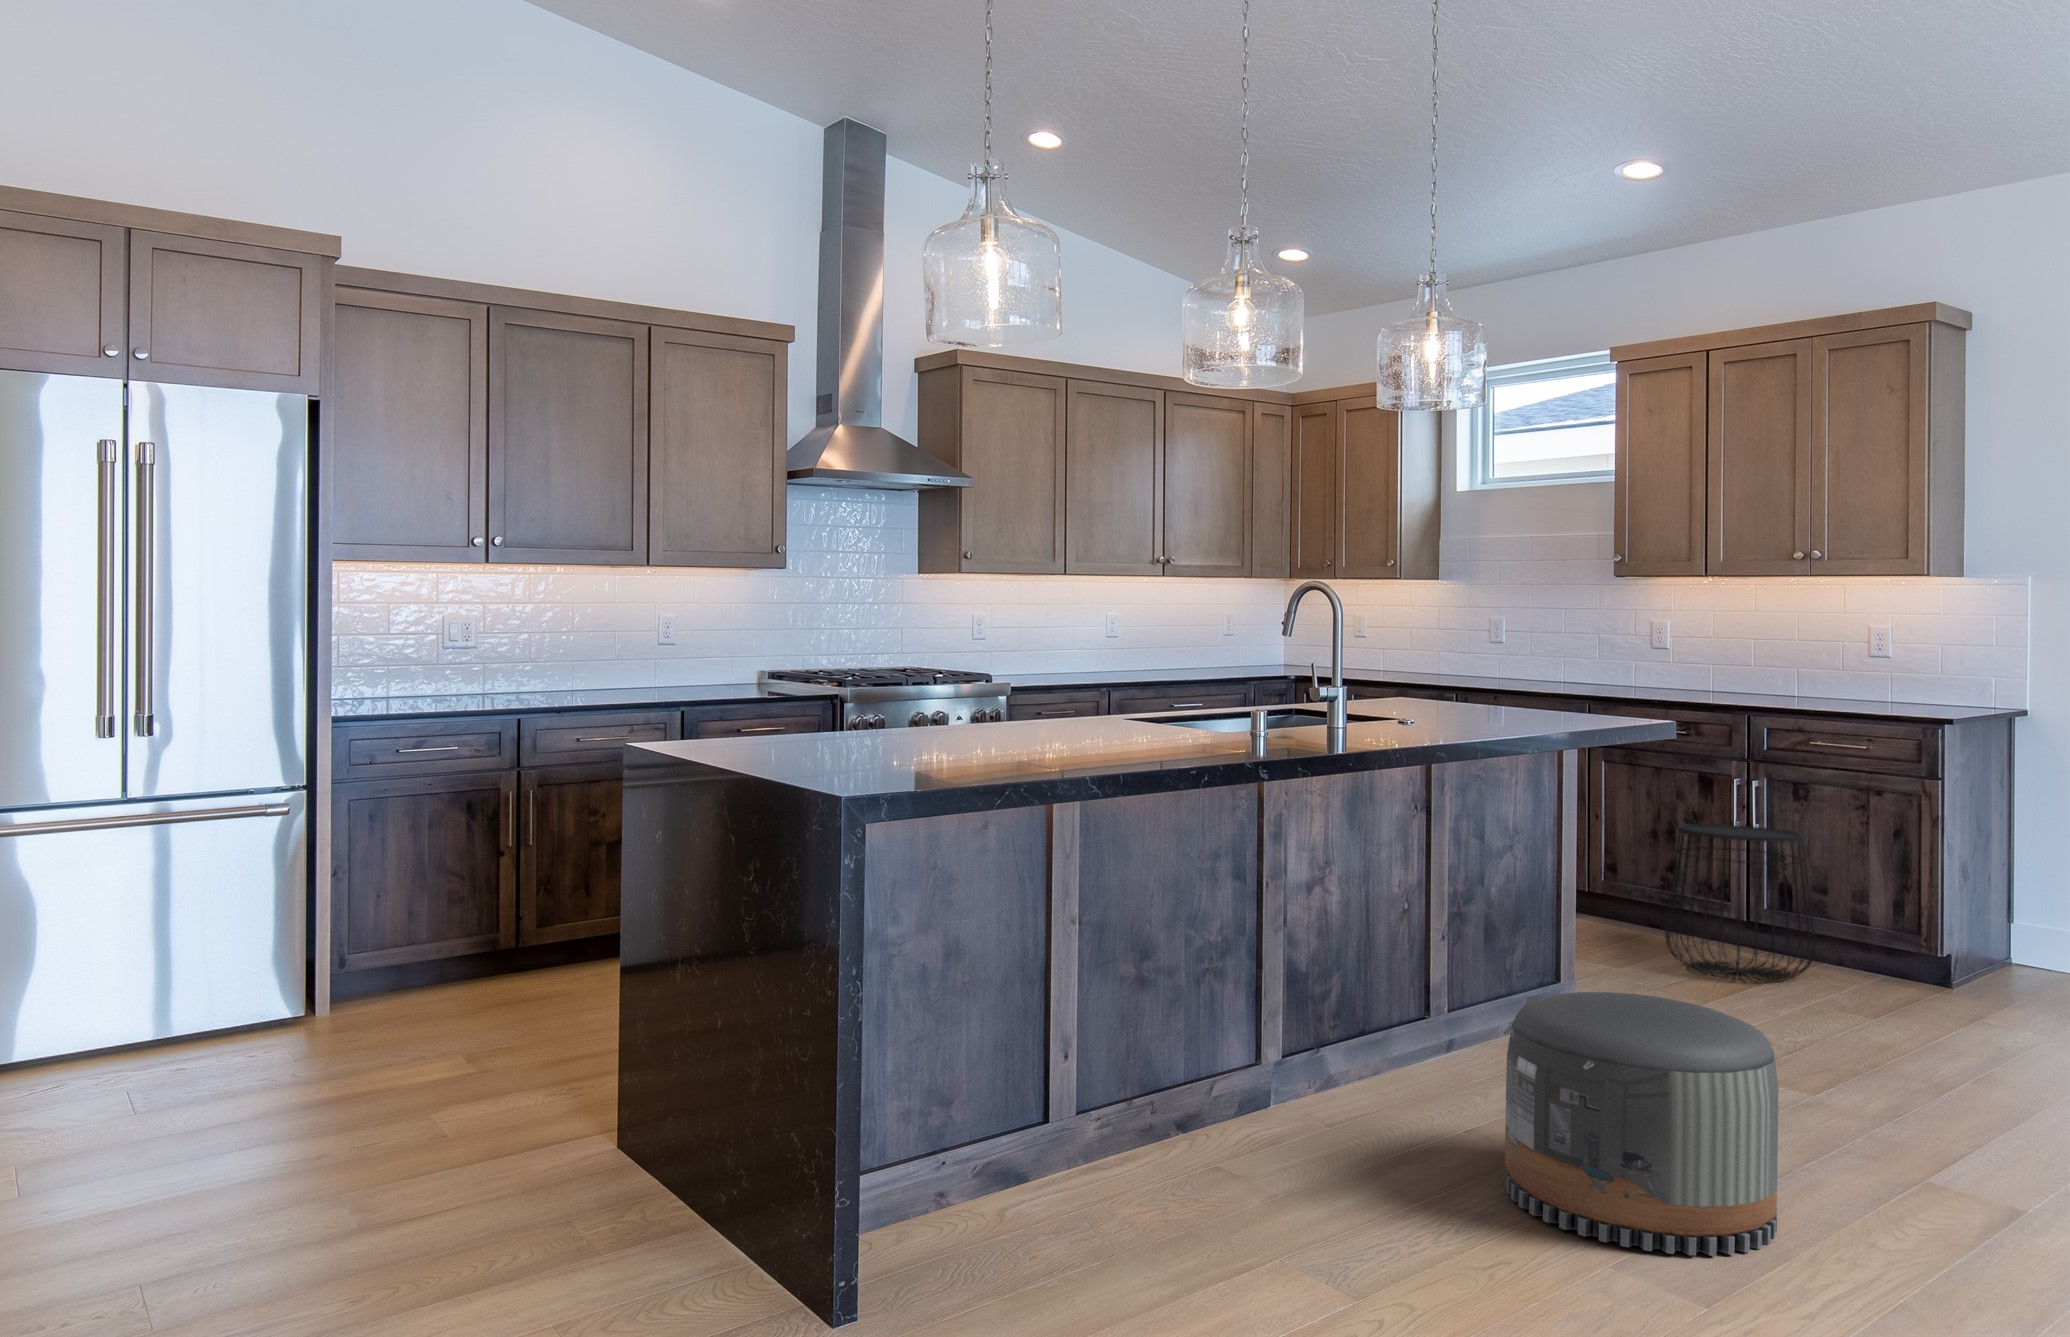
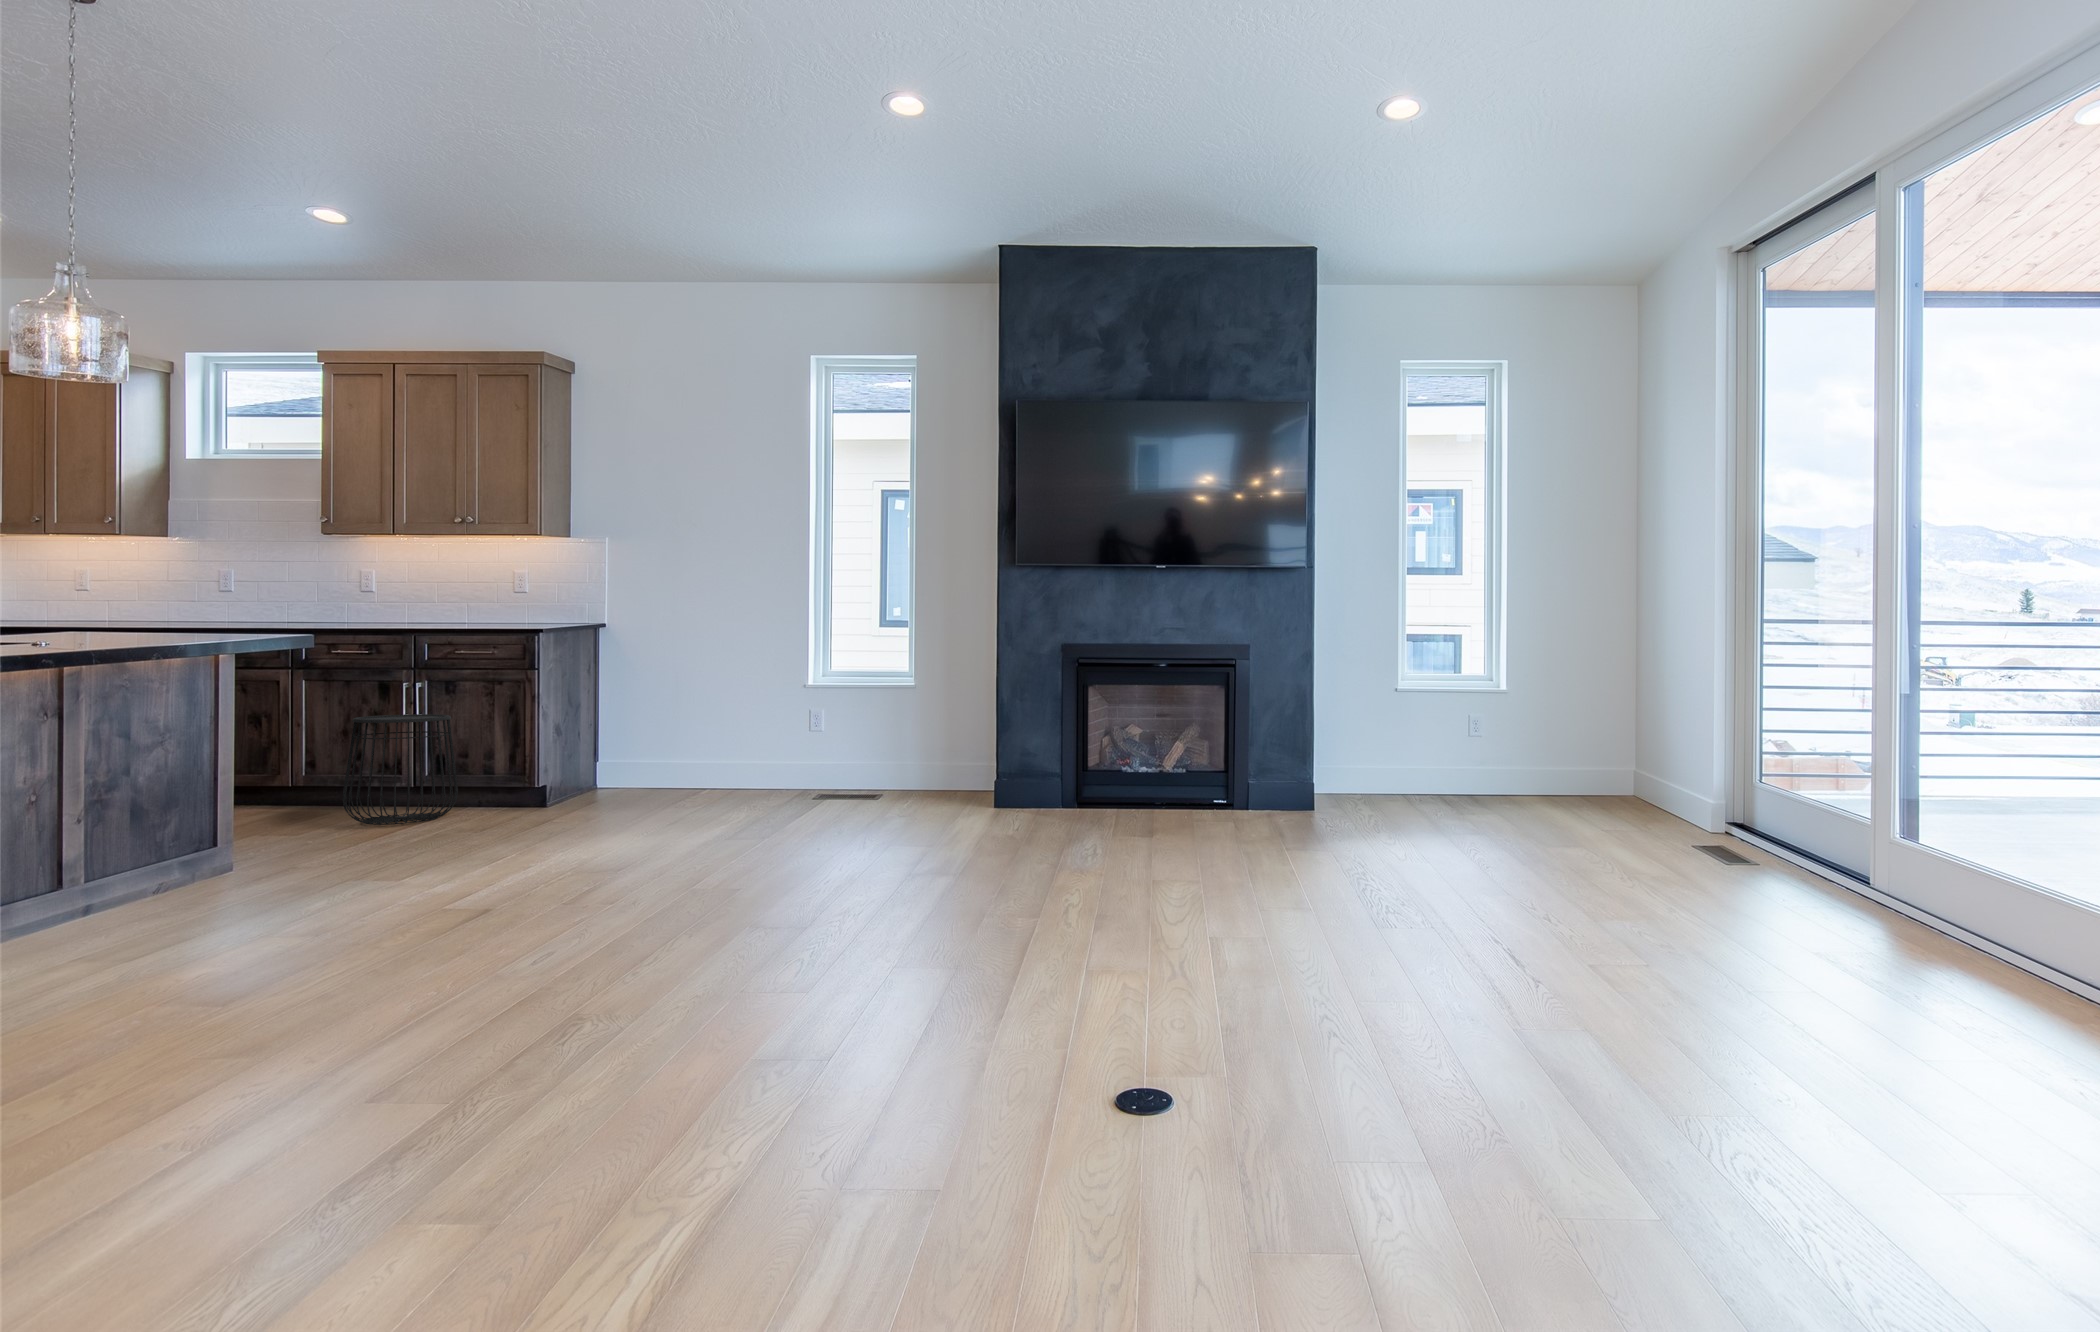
pouf: present [1505,992,1778,1256] -> none [80,823,325,1009]

